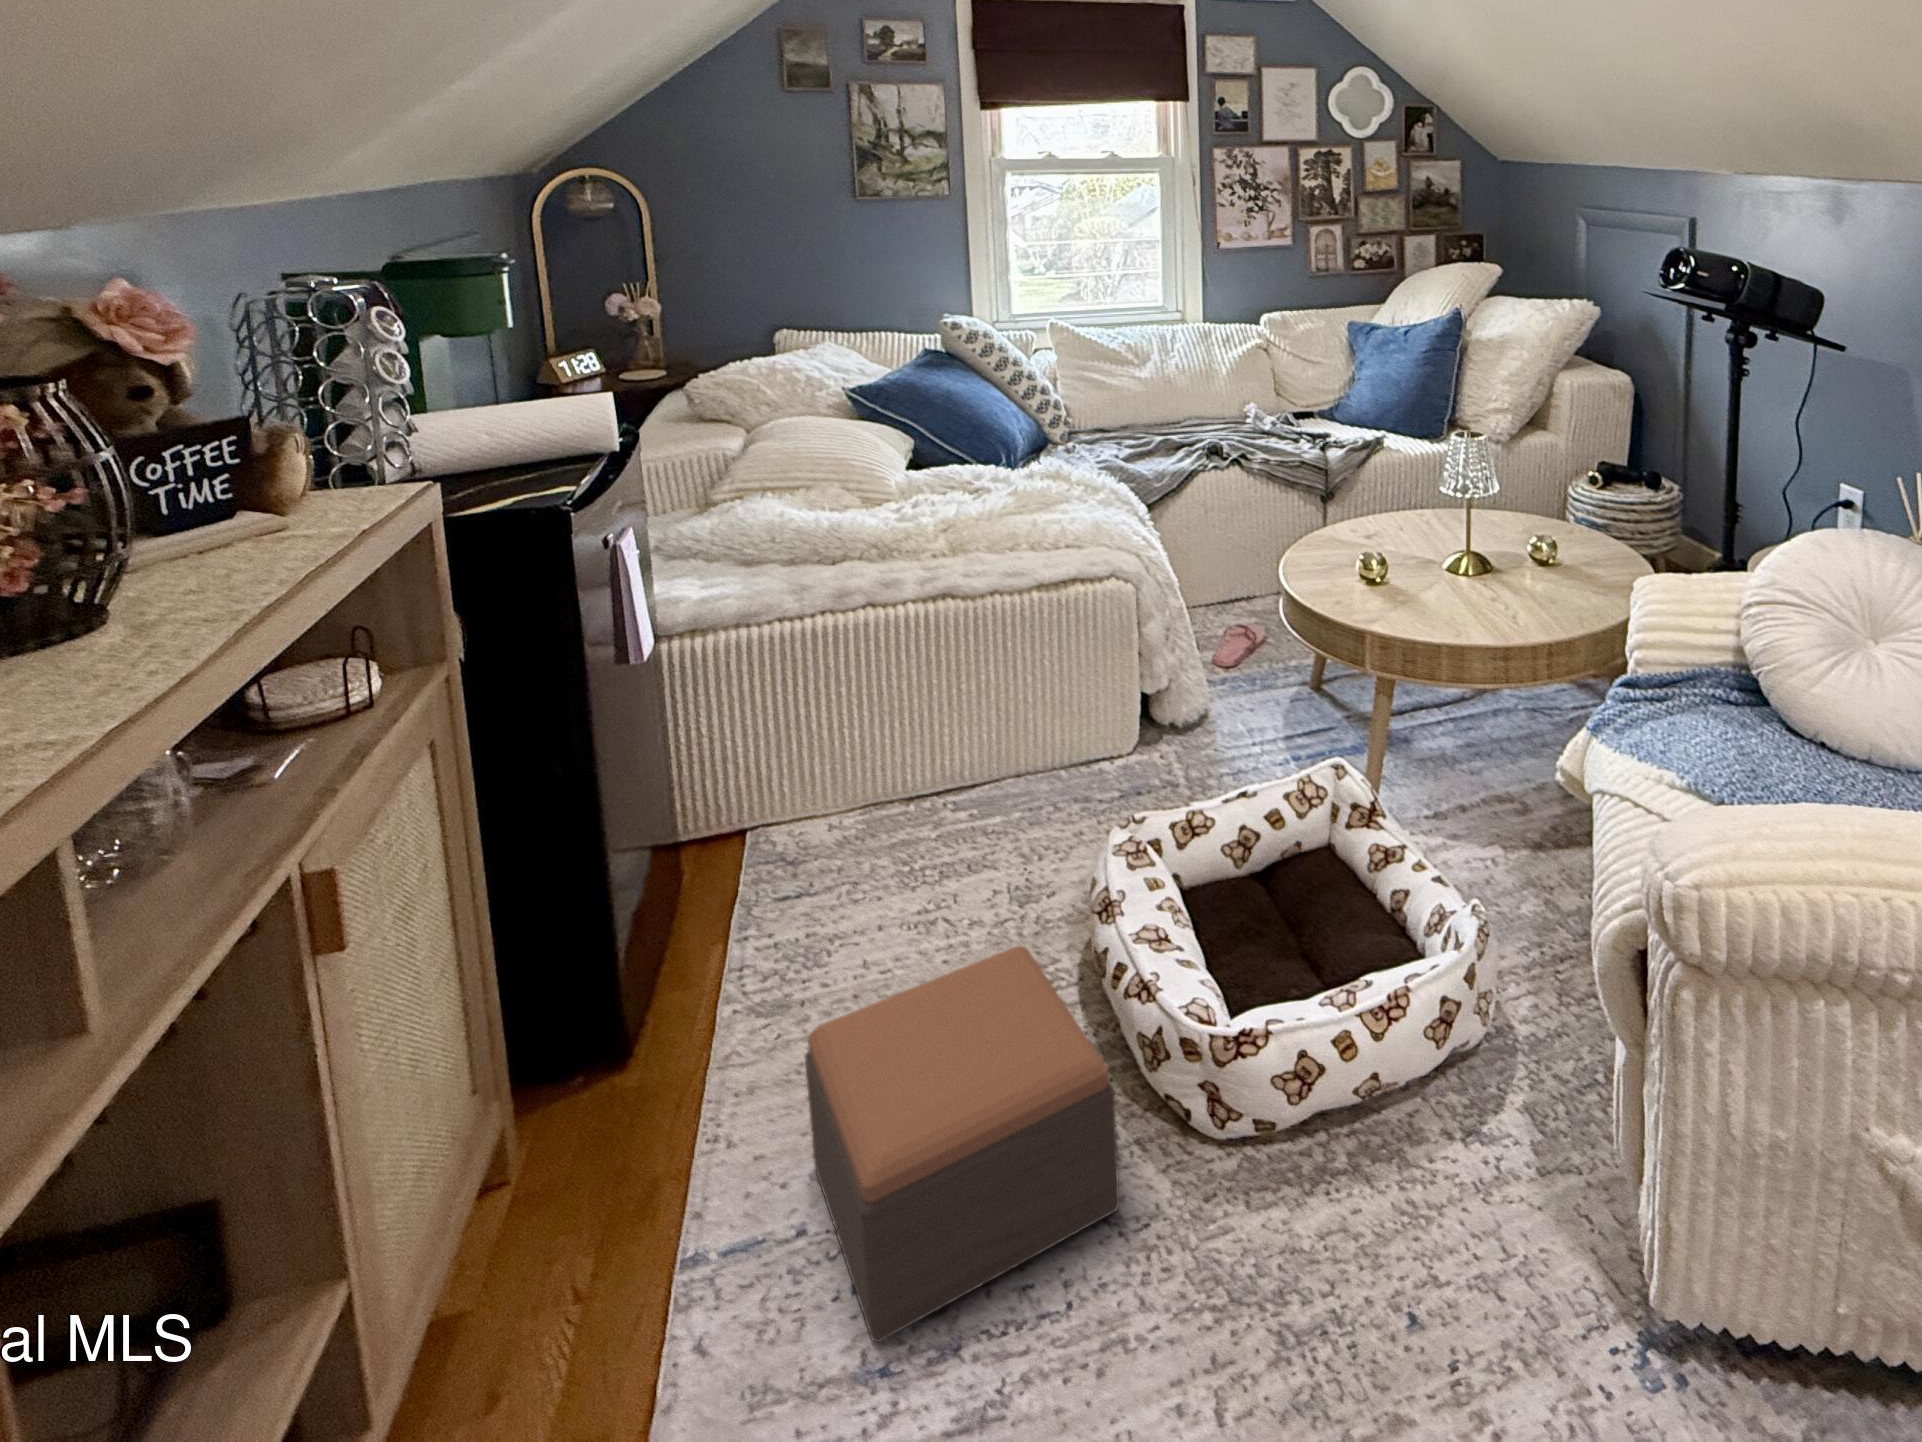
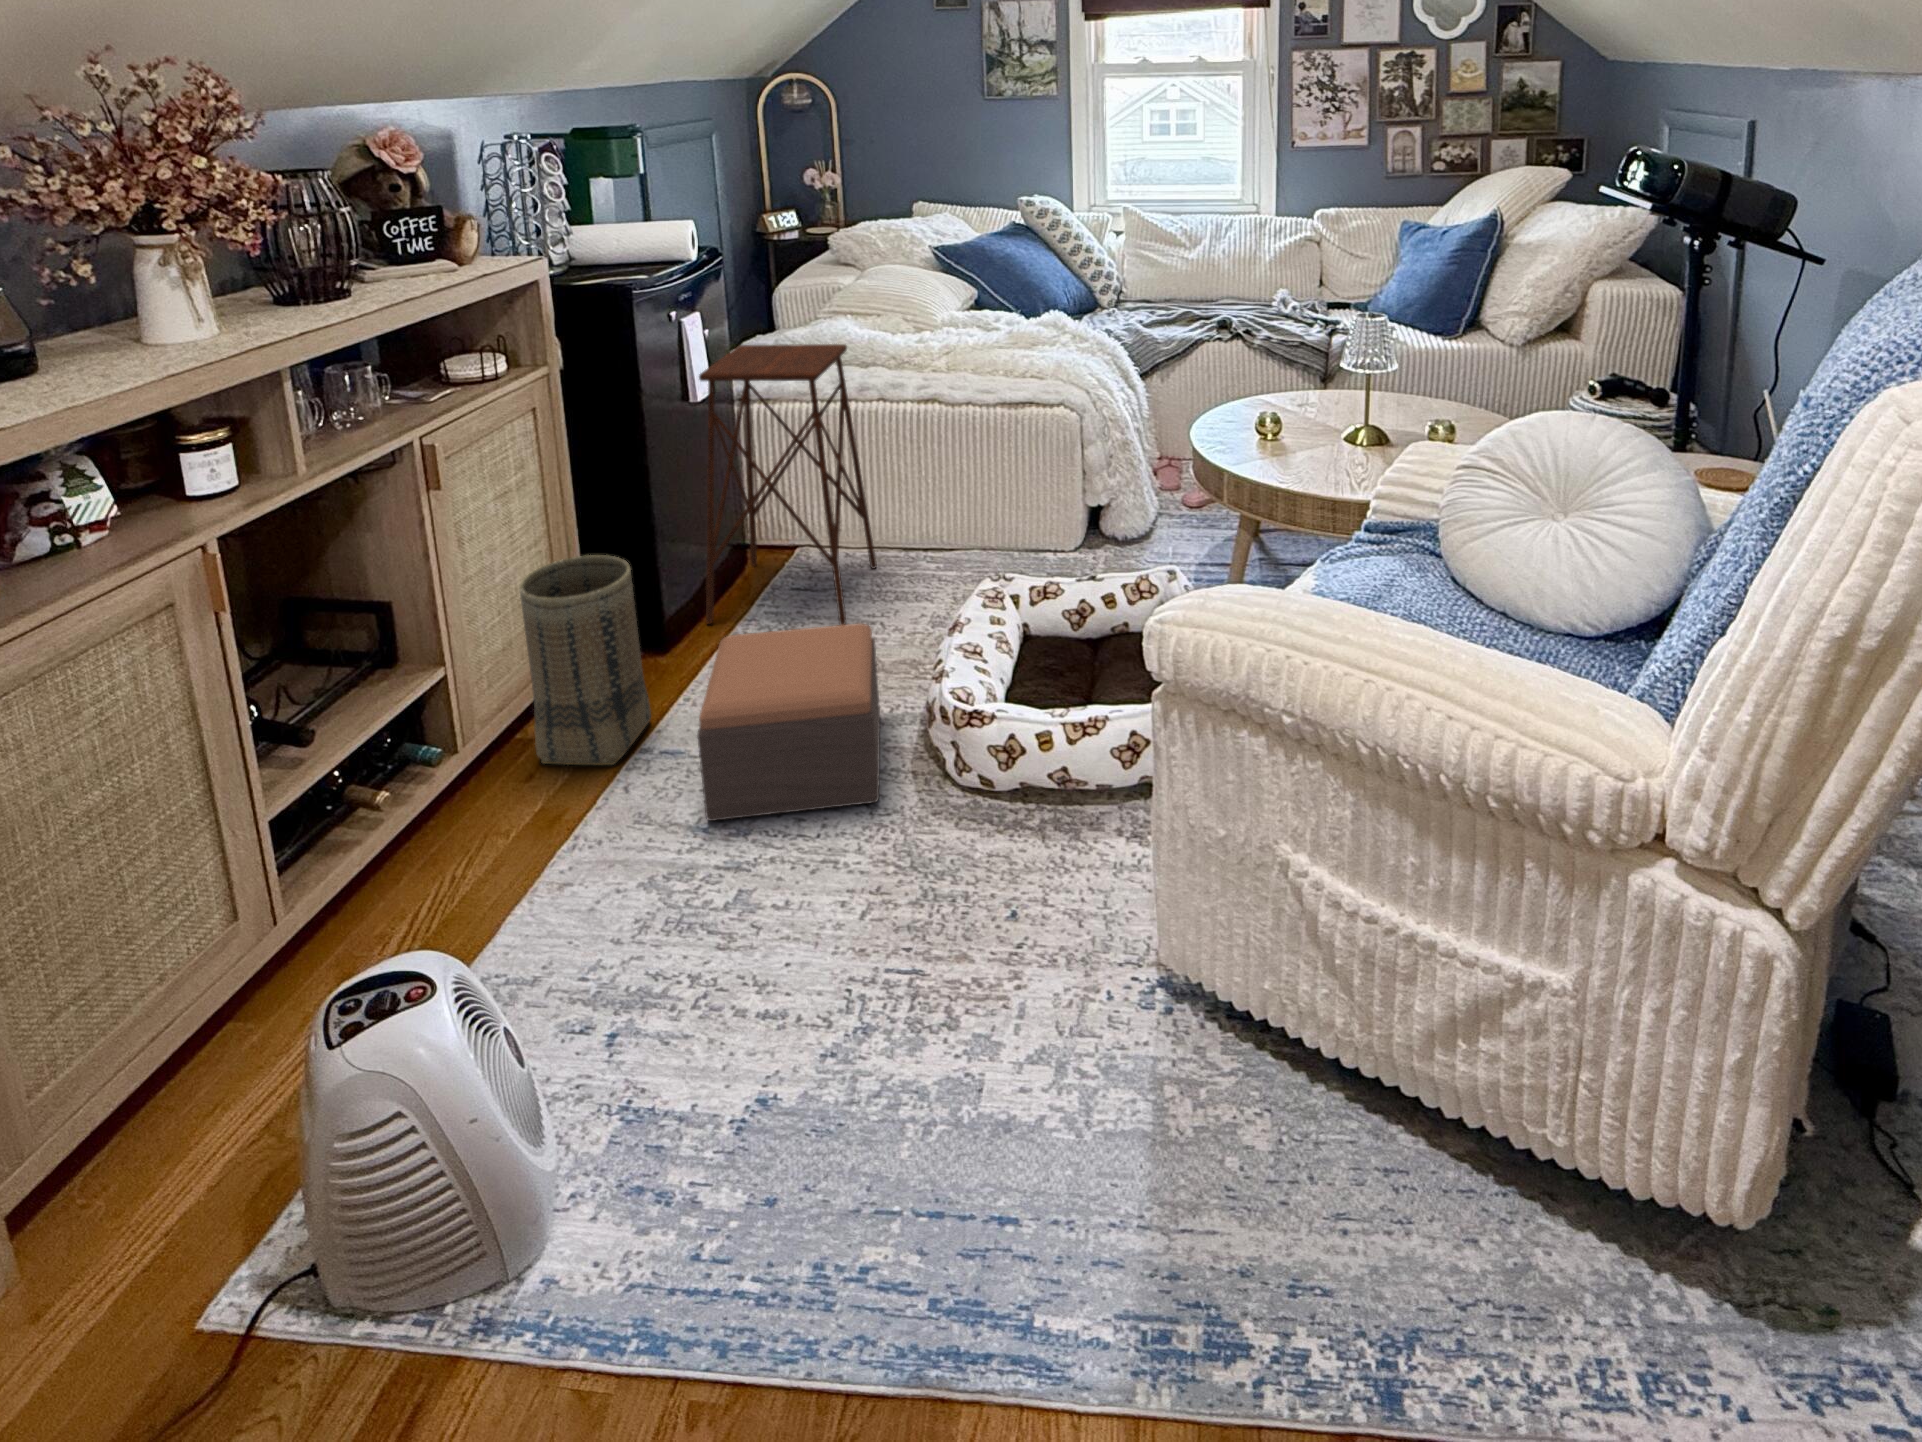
side table: none [663,544,902,993] -> present [699,344,877,625]
basket: none [453,949,676,1346] -> present [519,555,651,765]

